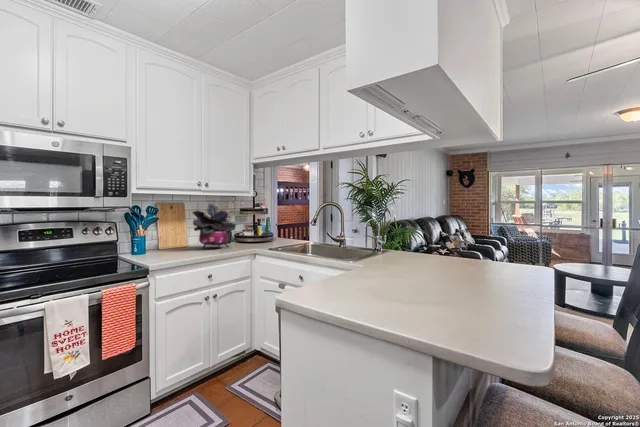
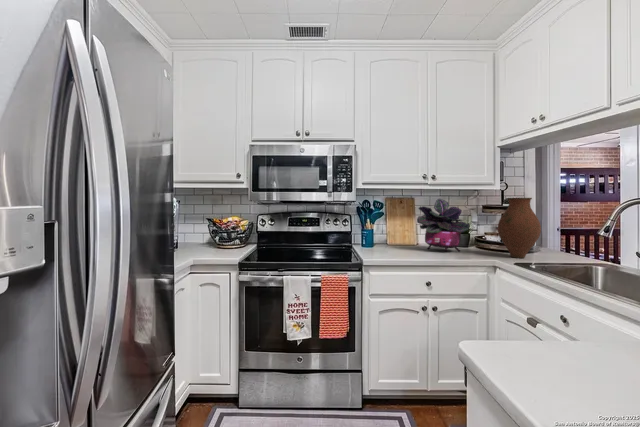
vase: none [255,204,280,246] -> present [498,198,541,258]

